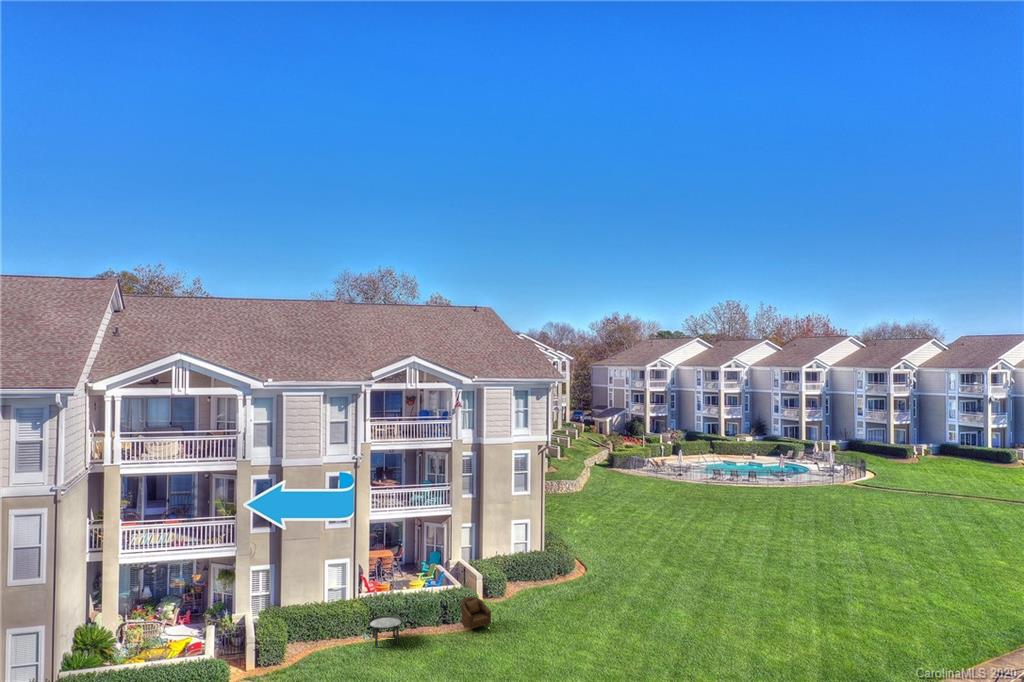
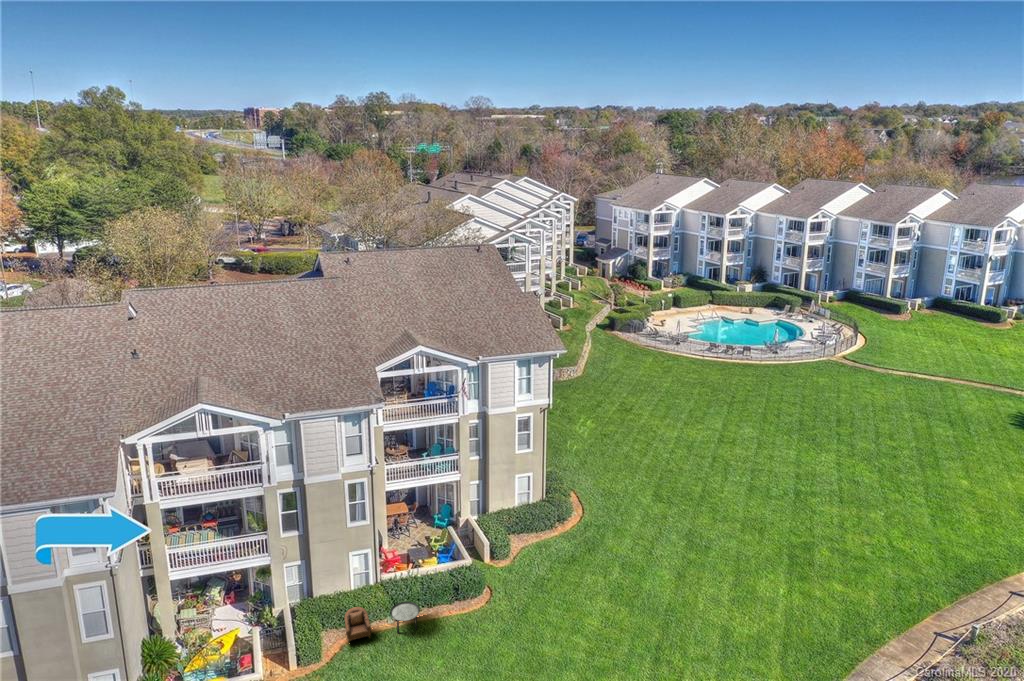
armchair: present [461,597,491,629] -> present [344,607,371,641]

